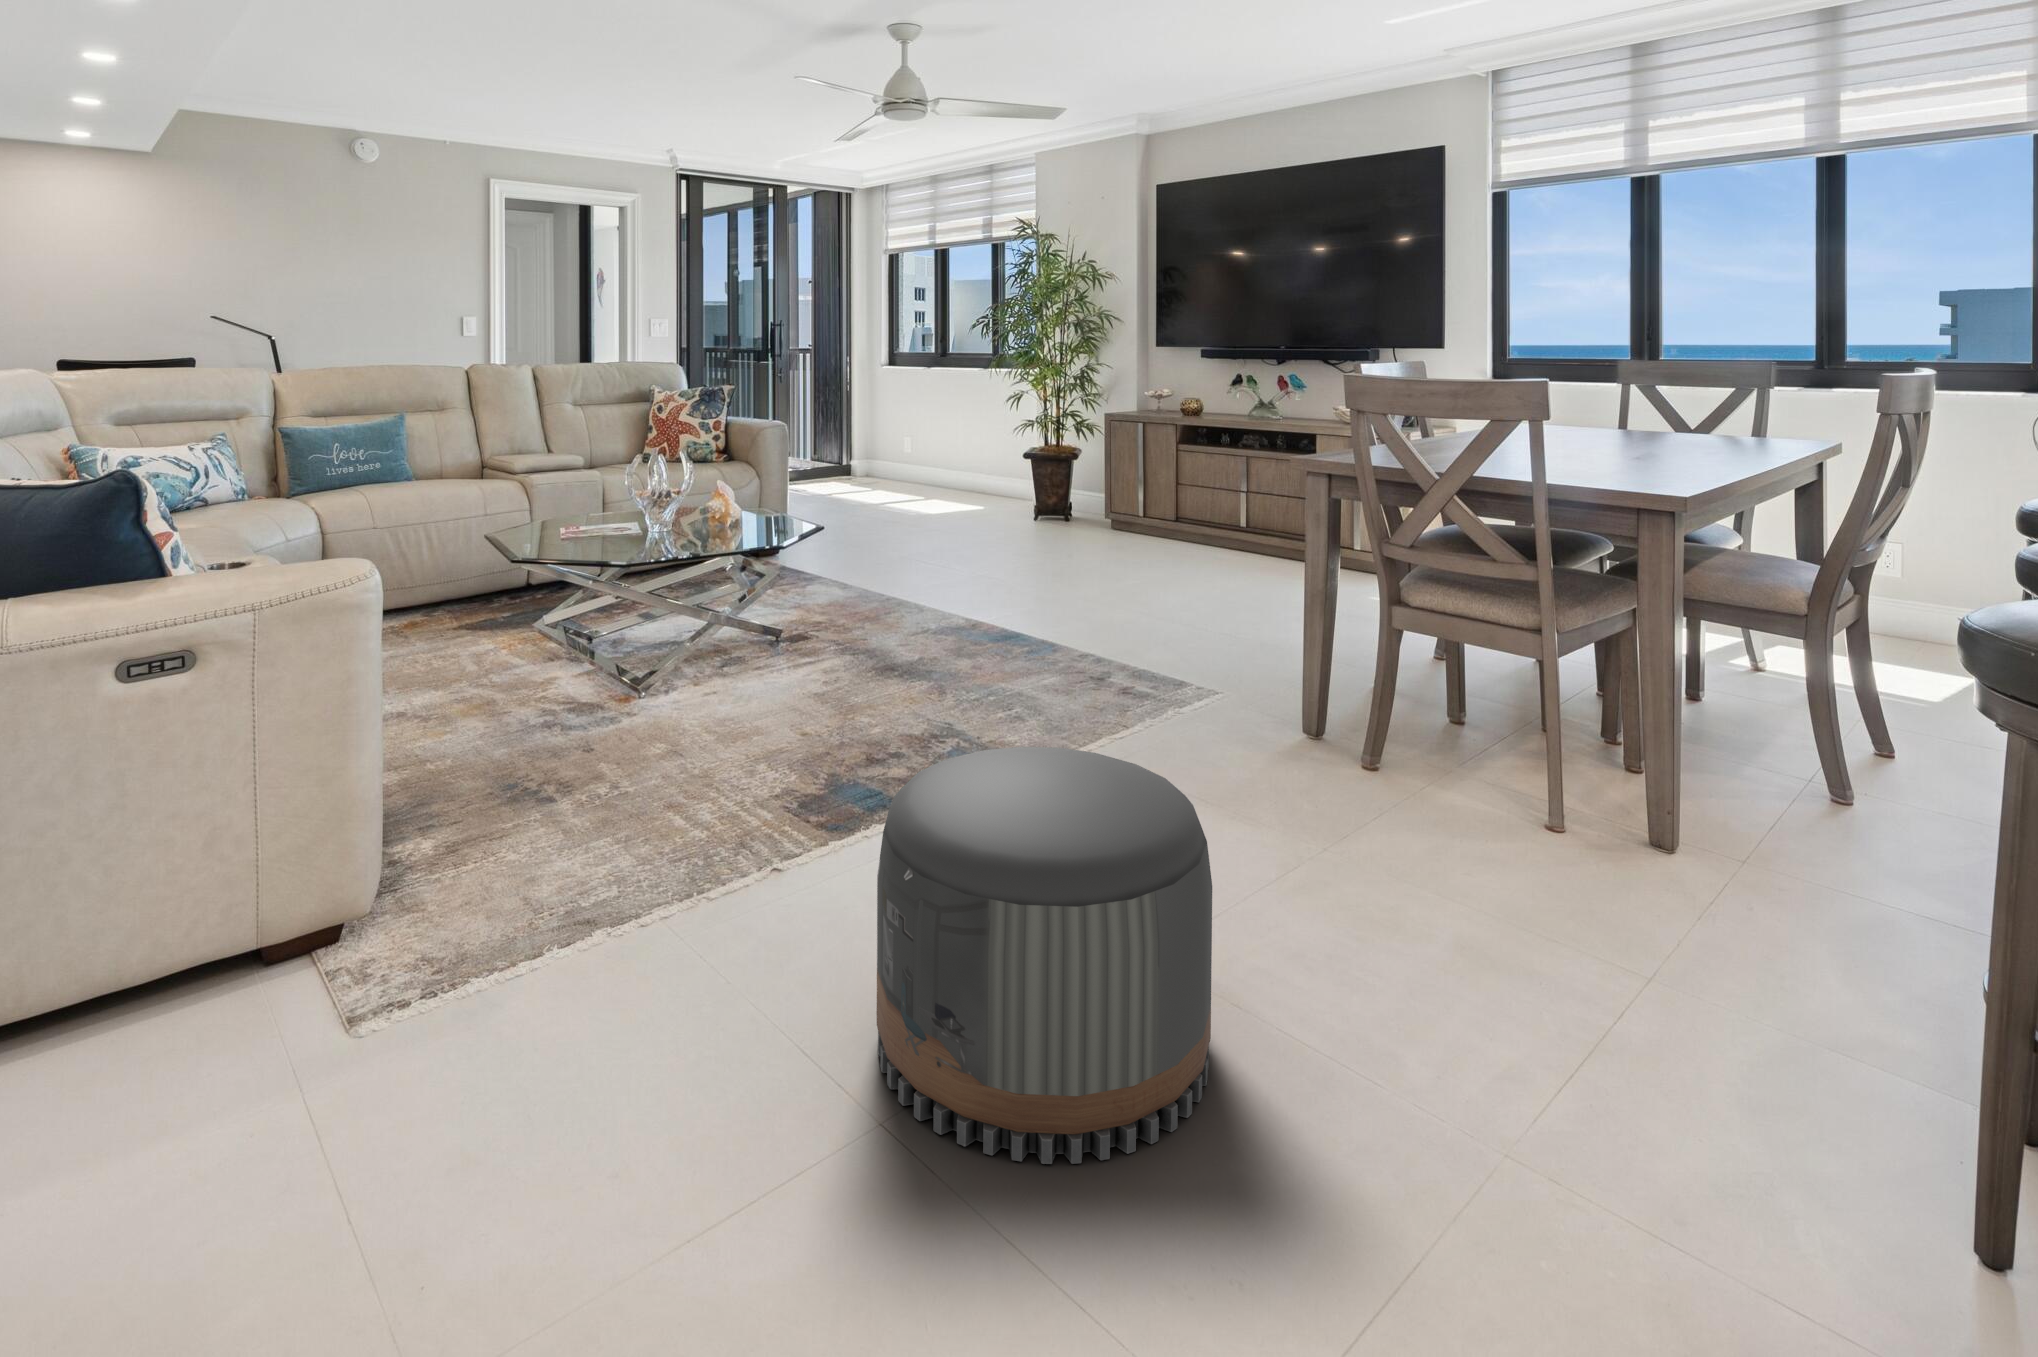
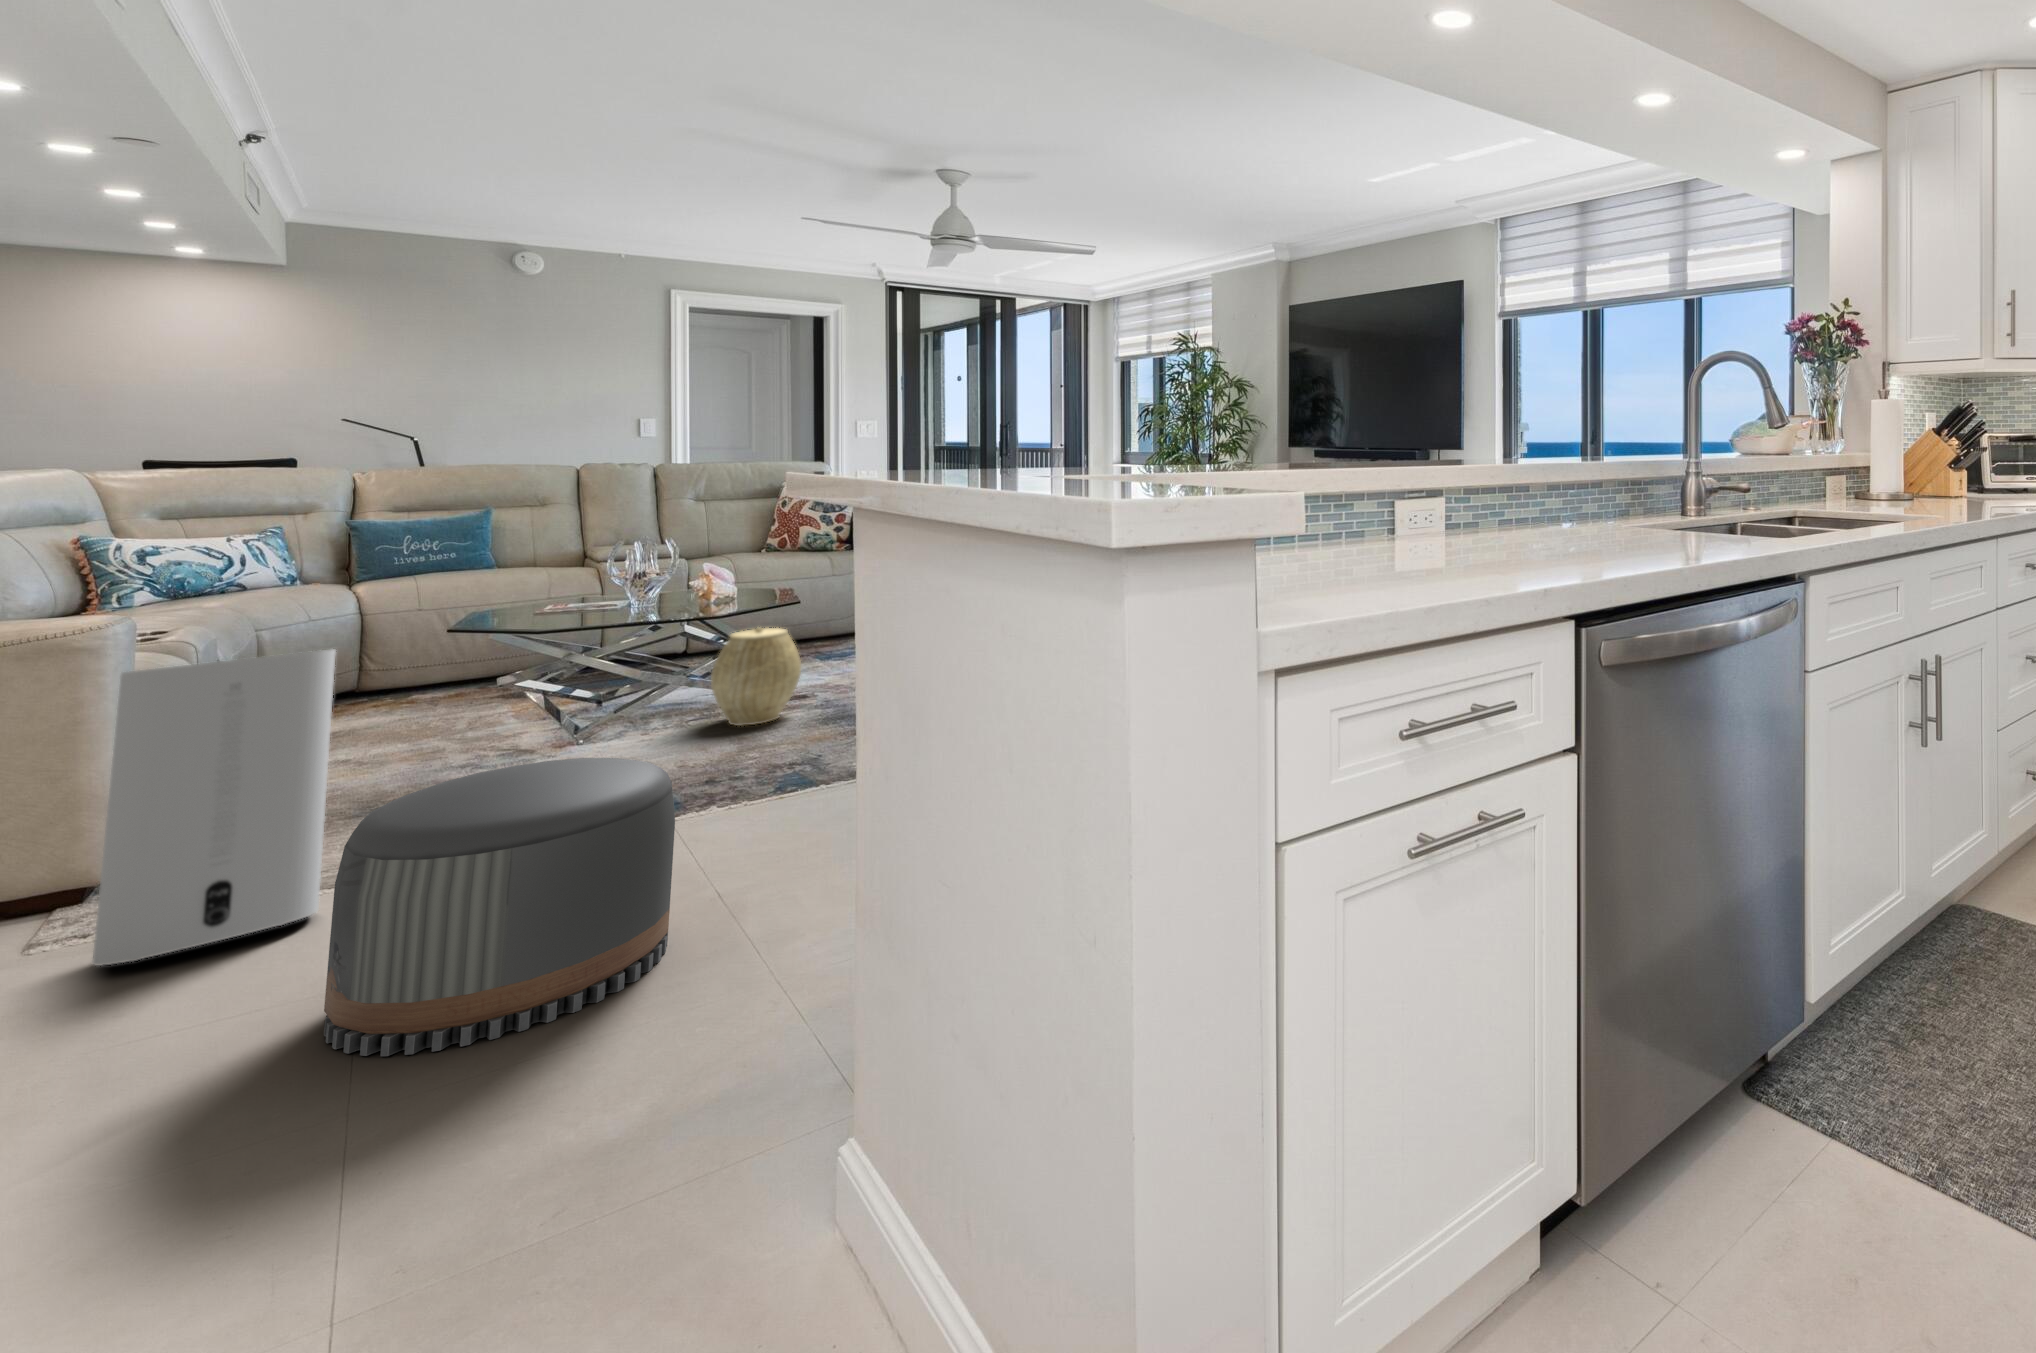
woven basket: none [752,556,839,669] -> present [711,628,801,726]
air purifier: none [465,594,668,987] -> present [92,650,336,966]

